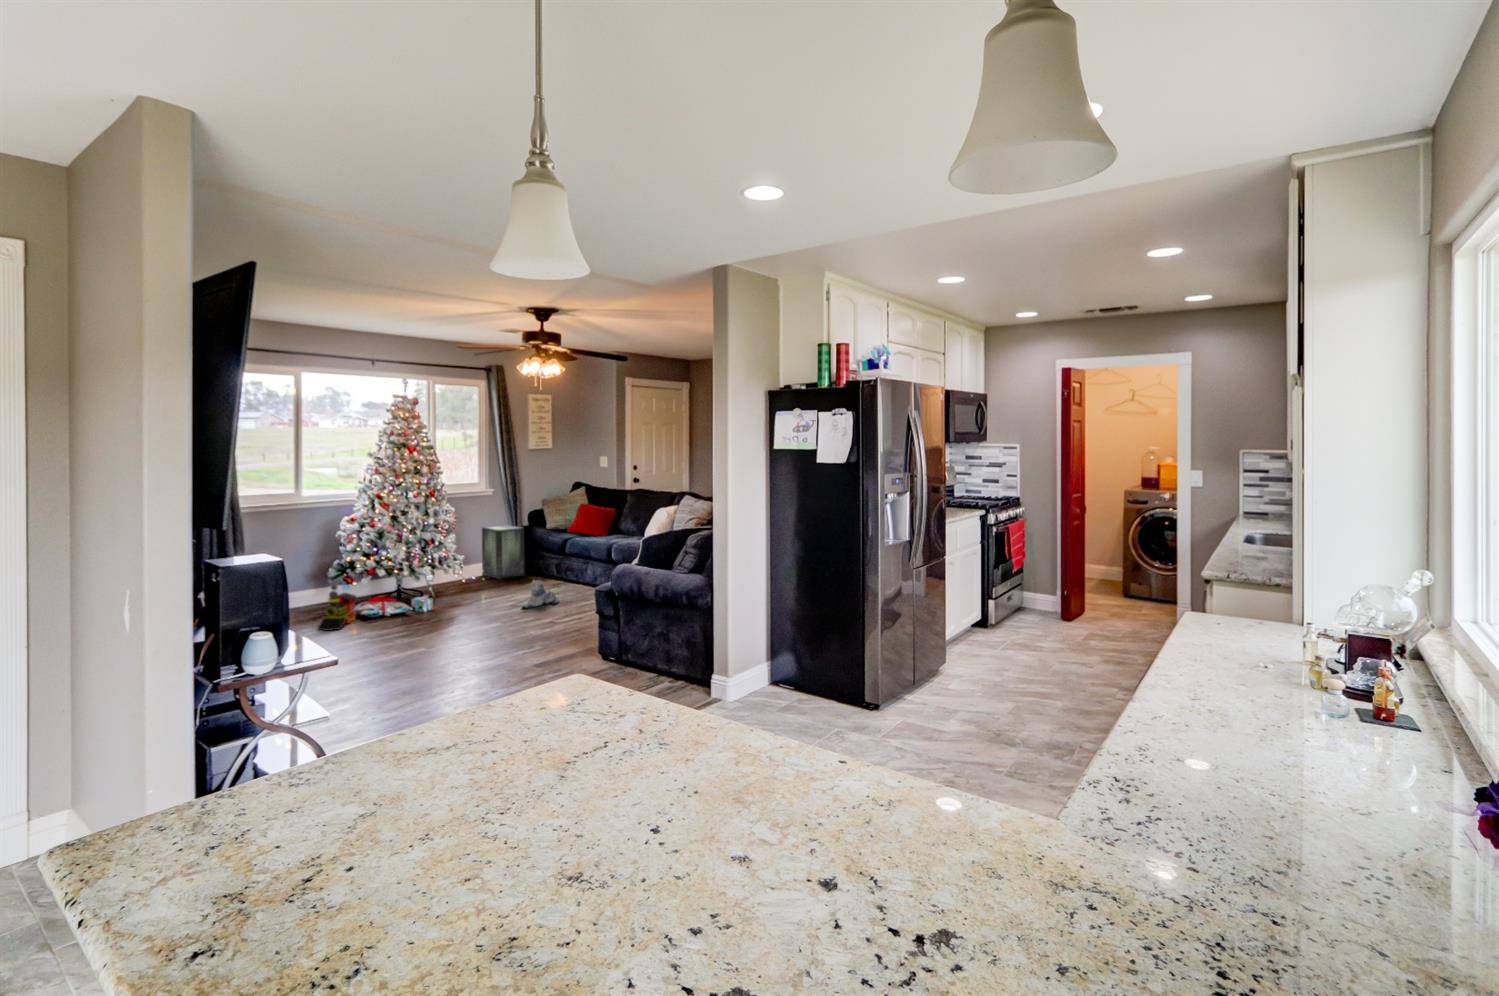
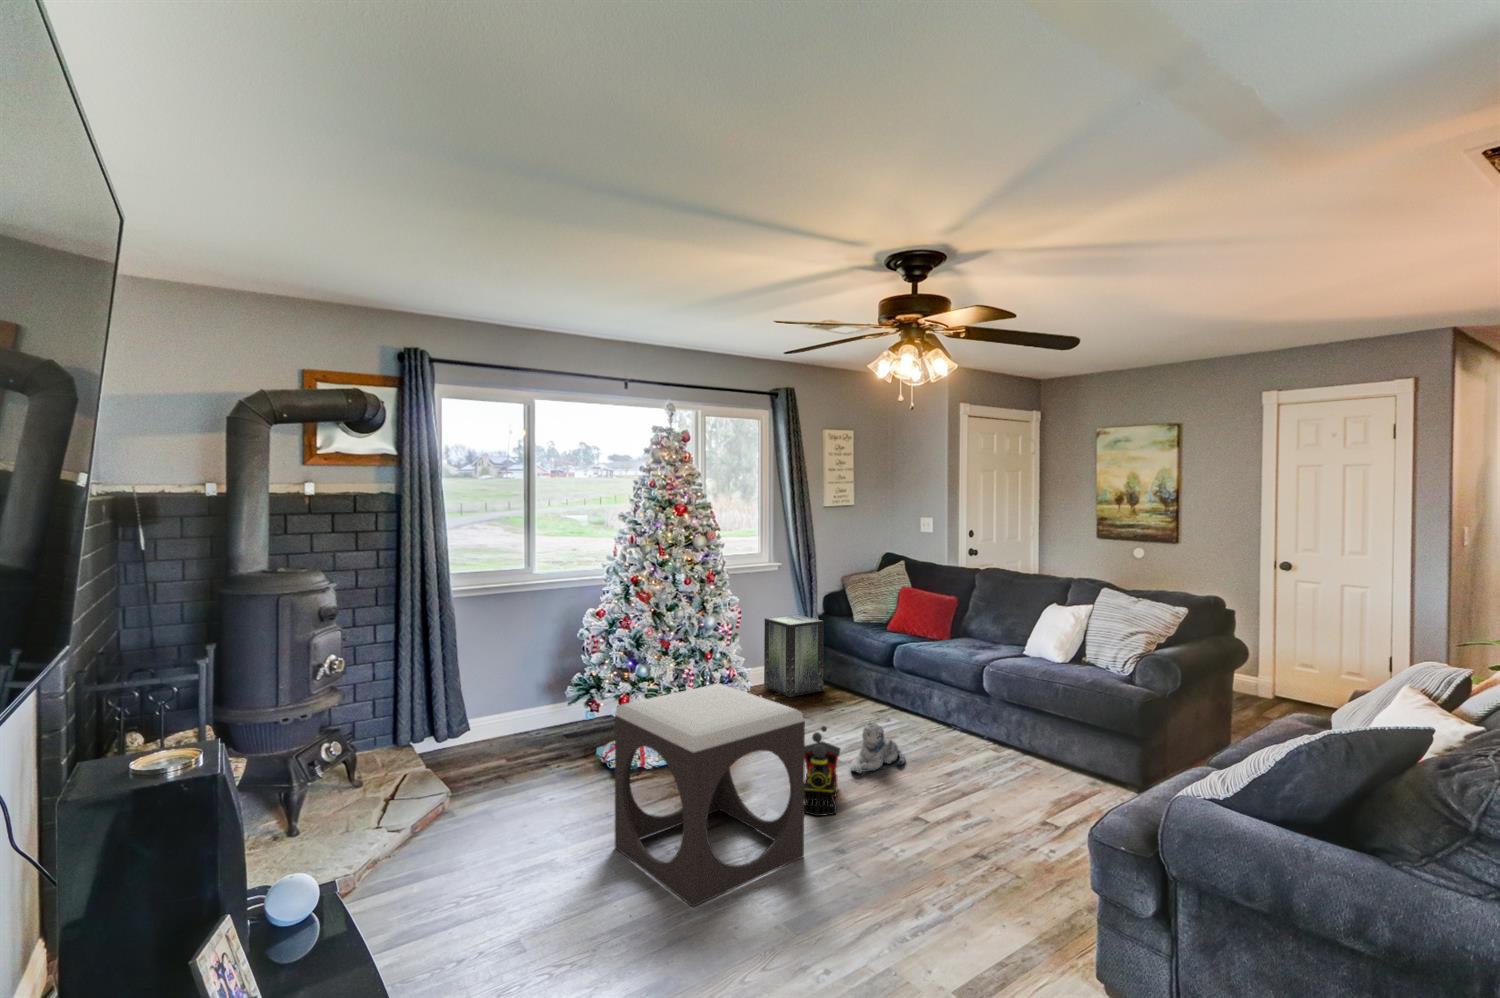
footstool: none [363,551,477,654] -> present [615,684,805,907]
toy train: present [318,581,356,631] -> present [804,726,840,816]

